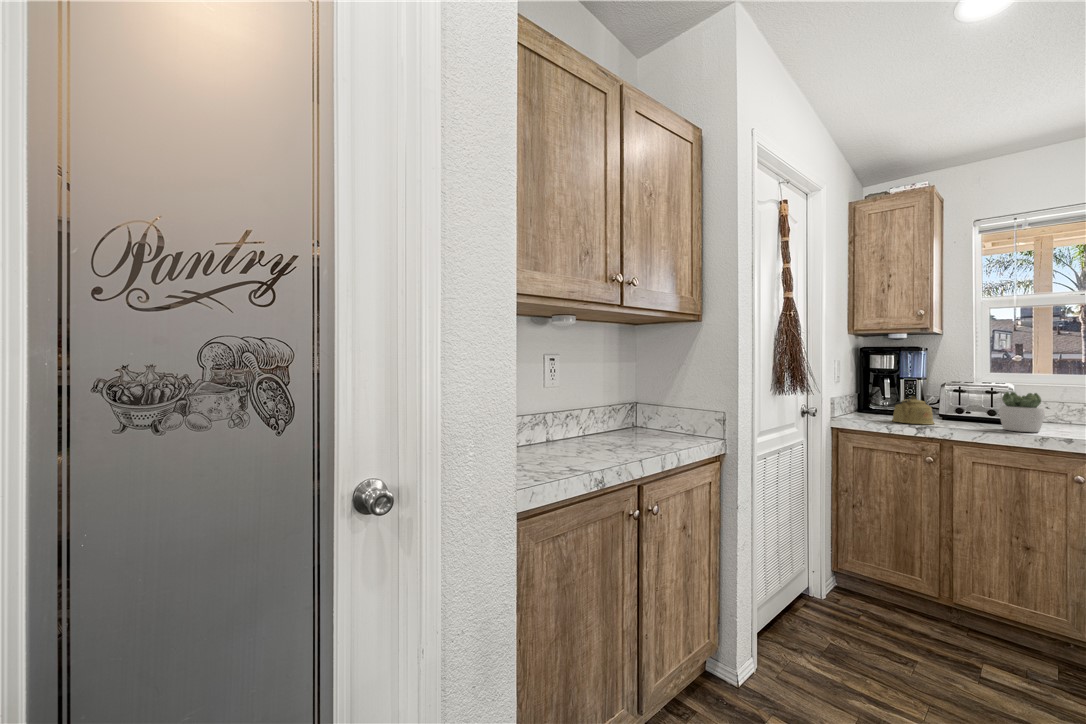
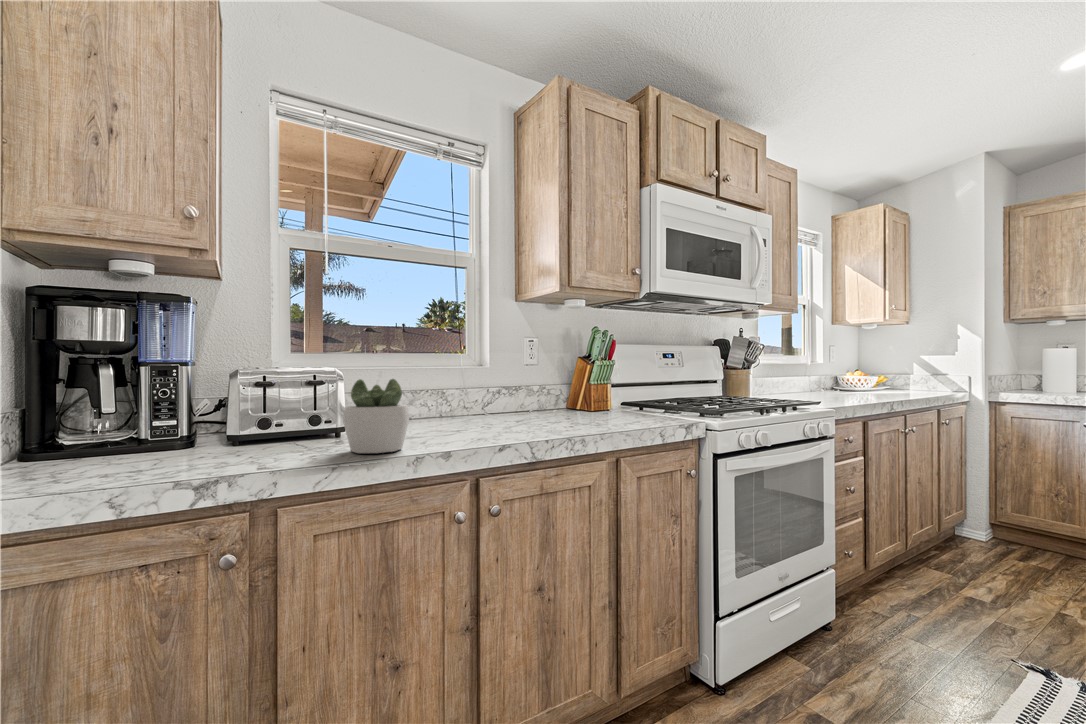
kettle: present [887,396,934,424] -> none [109,402,228,476]

